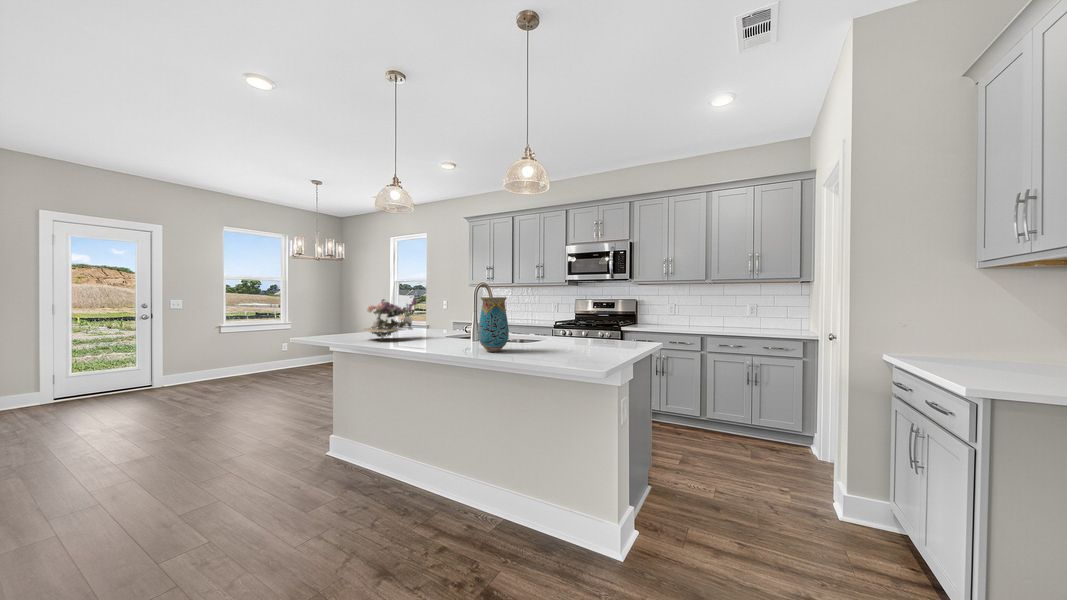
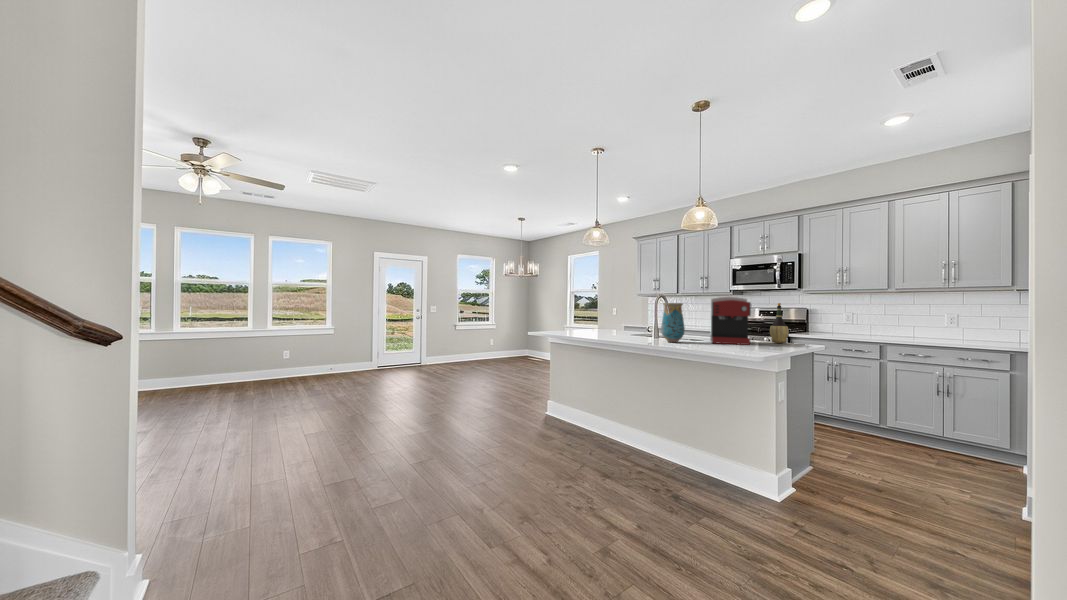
coffee maker: none [542,288,589,351] -> present [710,297,751,345]
wine bottle: none [609,296,629,345] -> present [770,303,789,343]
flower arrangement: present [364,298,417,338] -> none [570,303,609,334]

